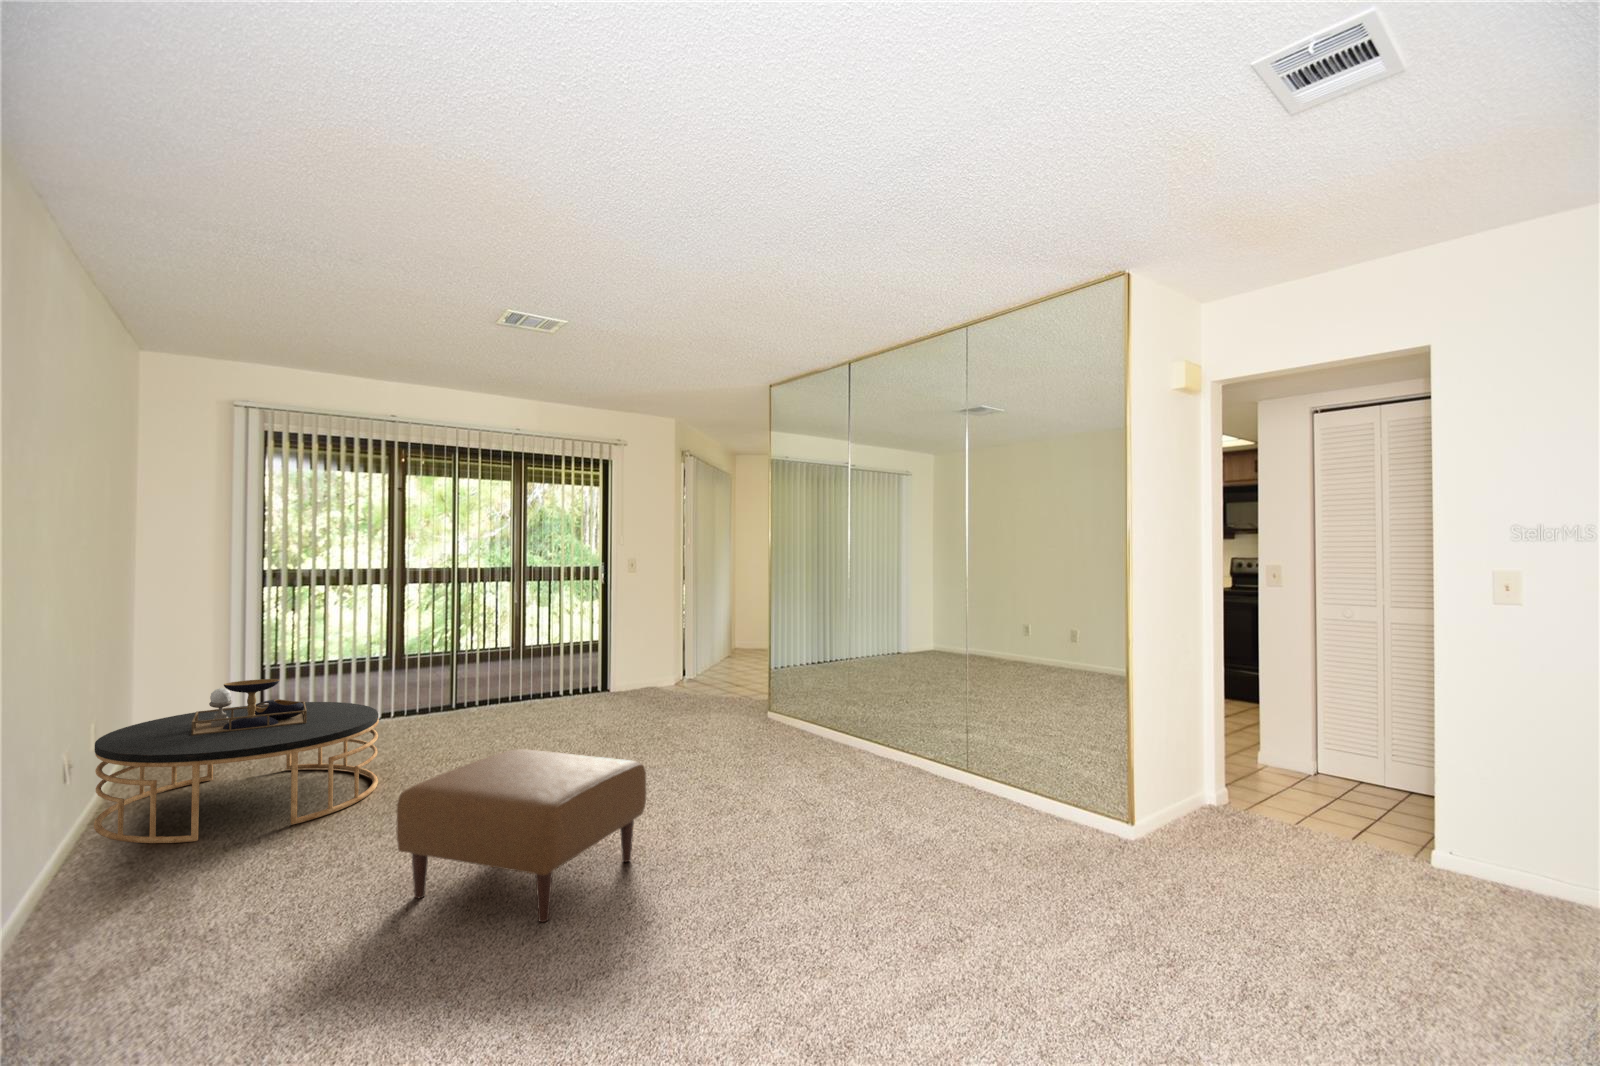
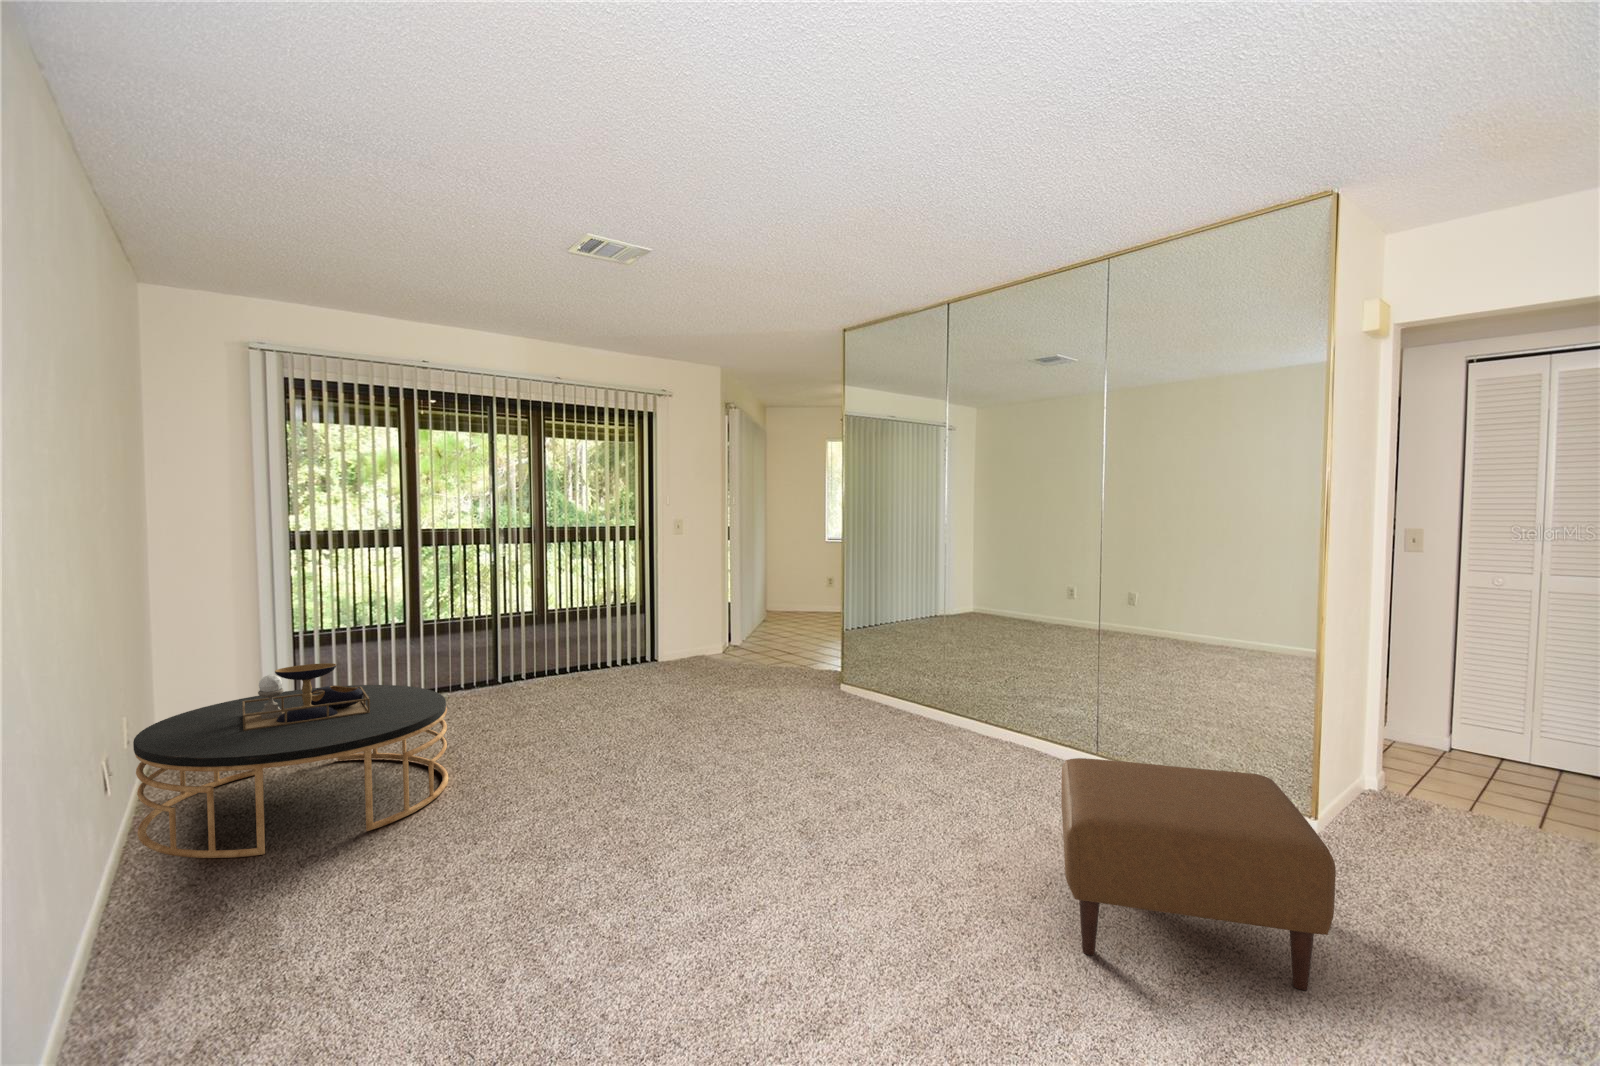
ottoman: present [397,749,646,922] -> present [1061,758,1336,990]

